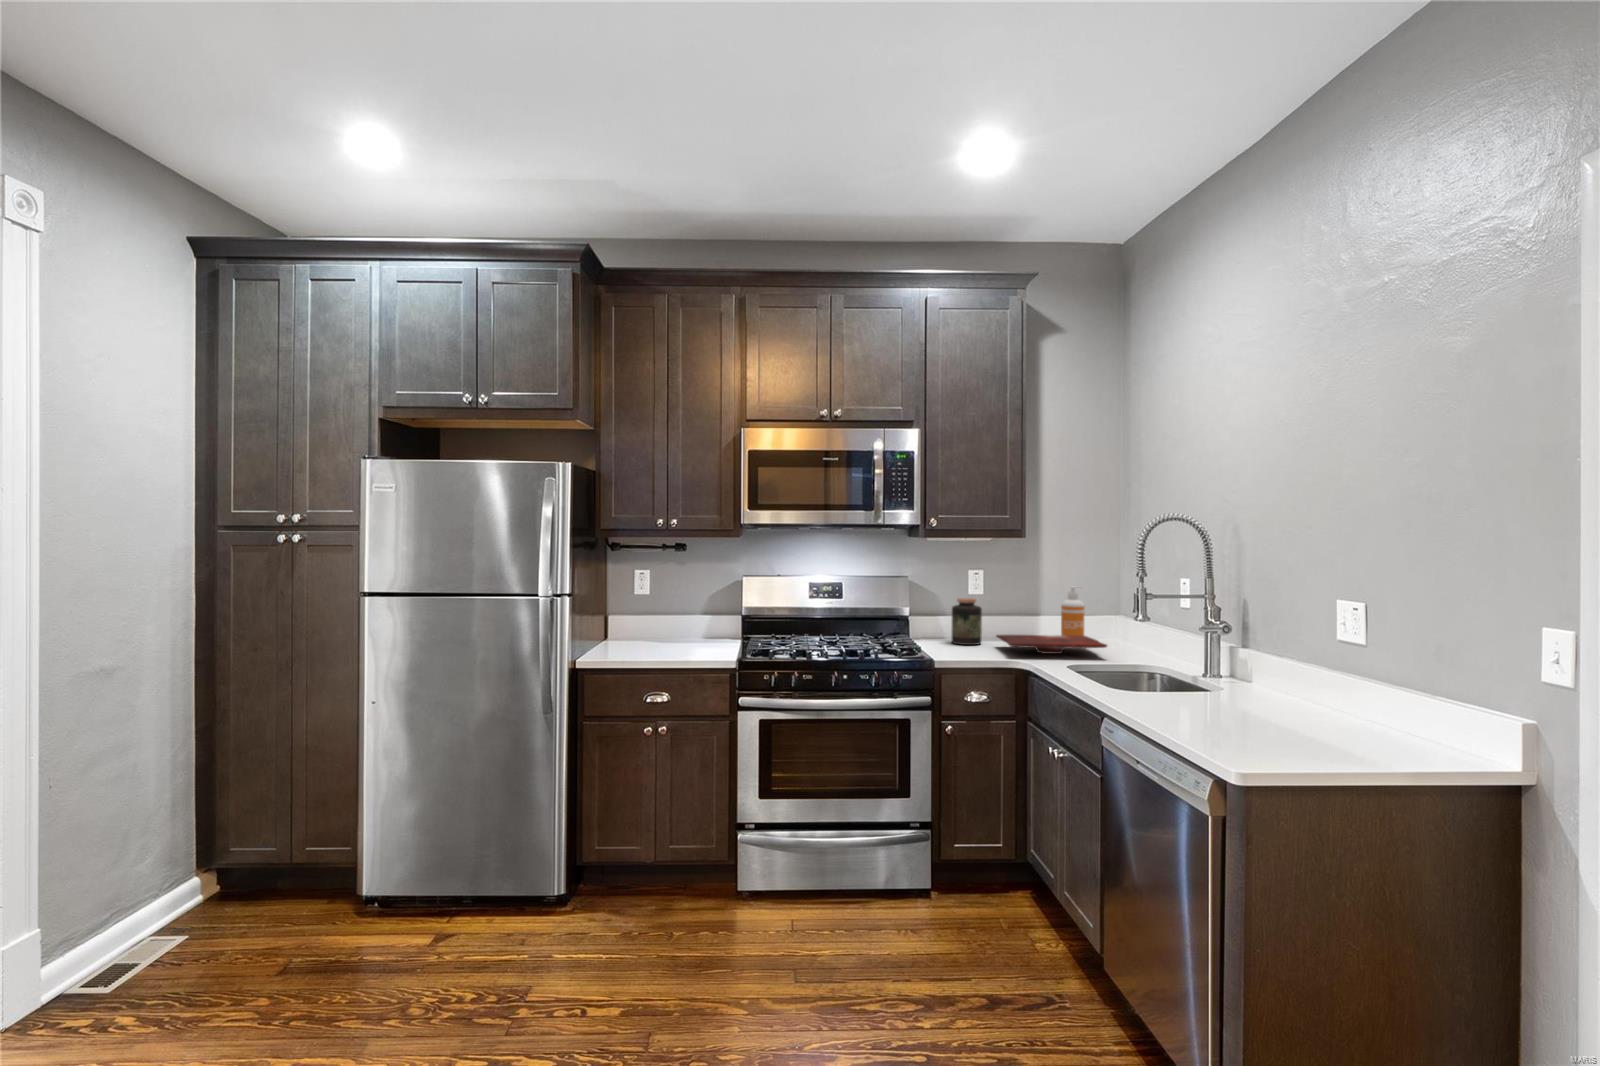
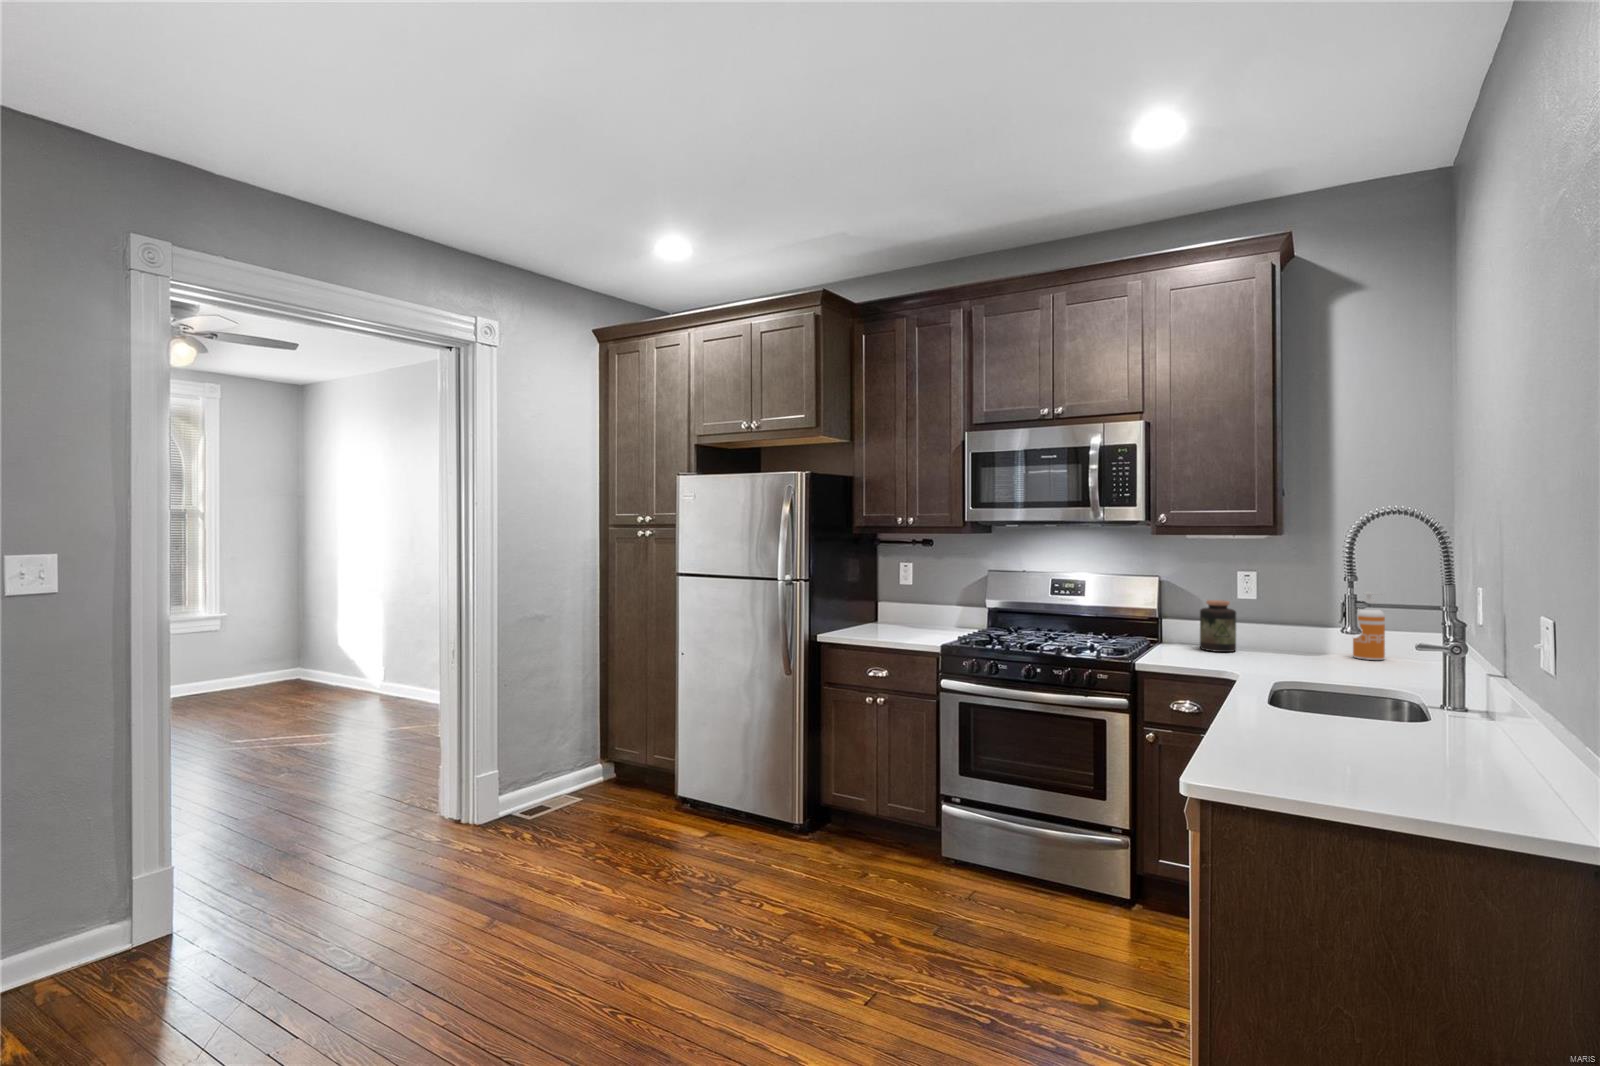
cutting board: present [996,635,1107,654] -> none [1235,642,1371,668]

